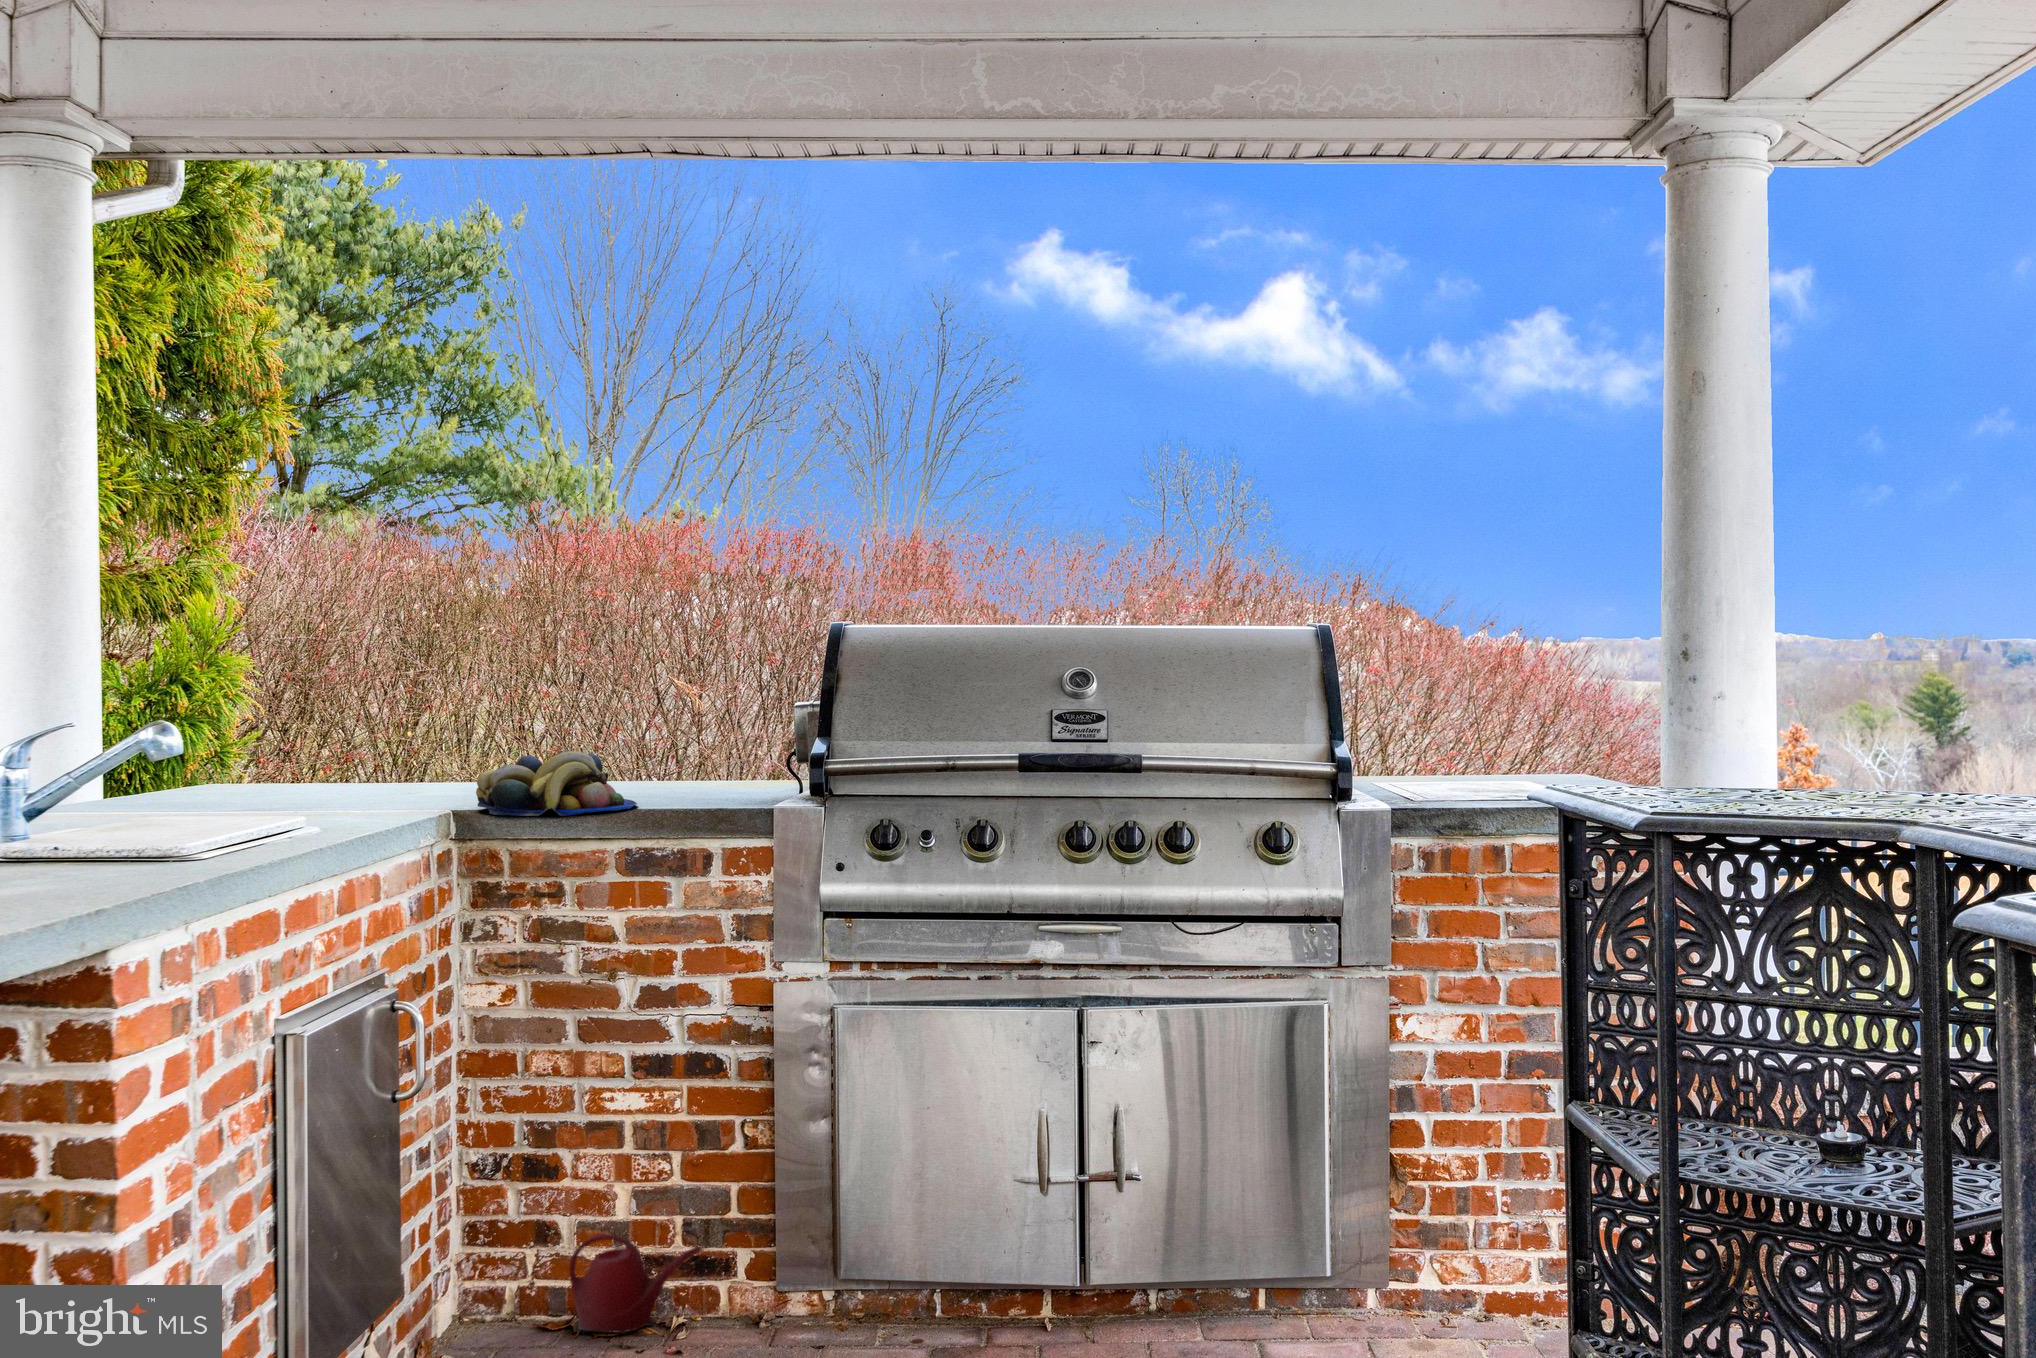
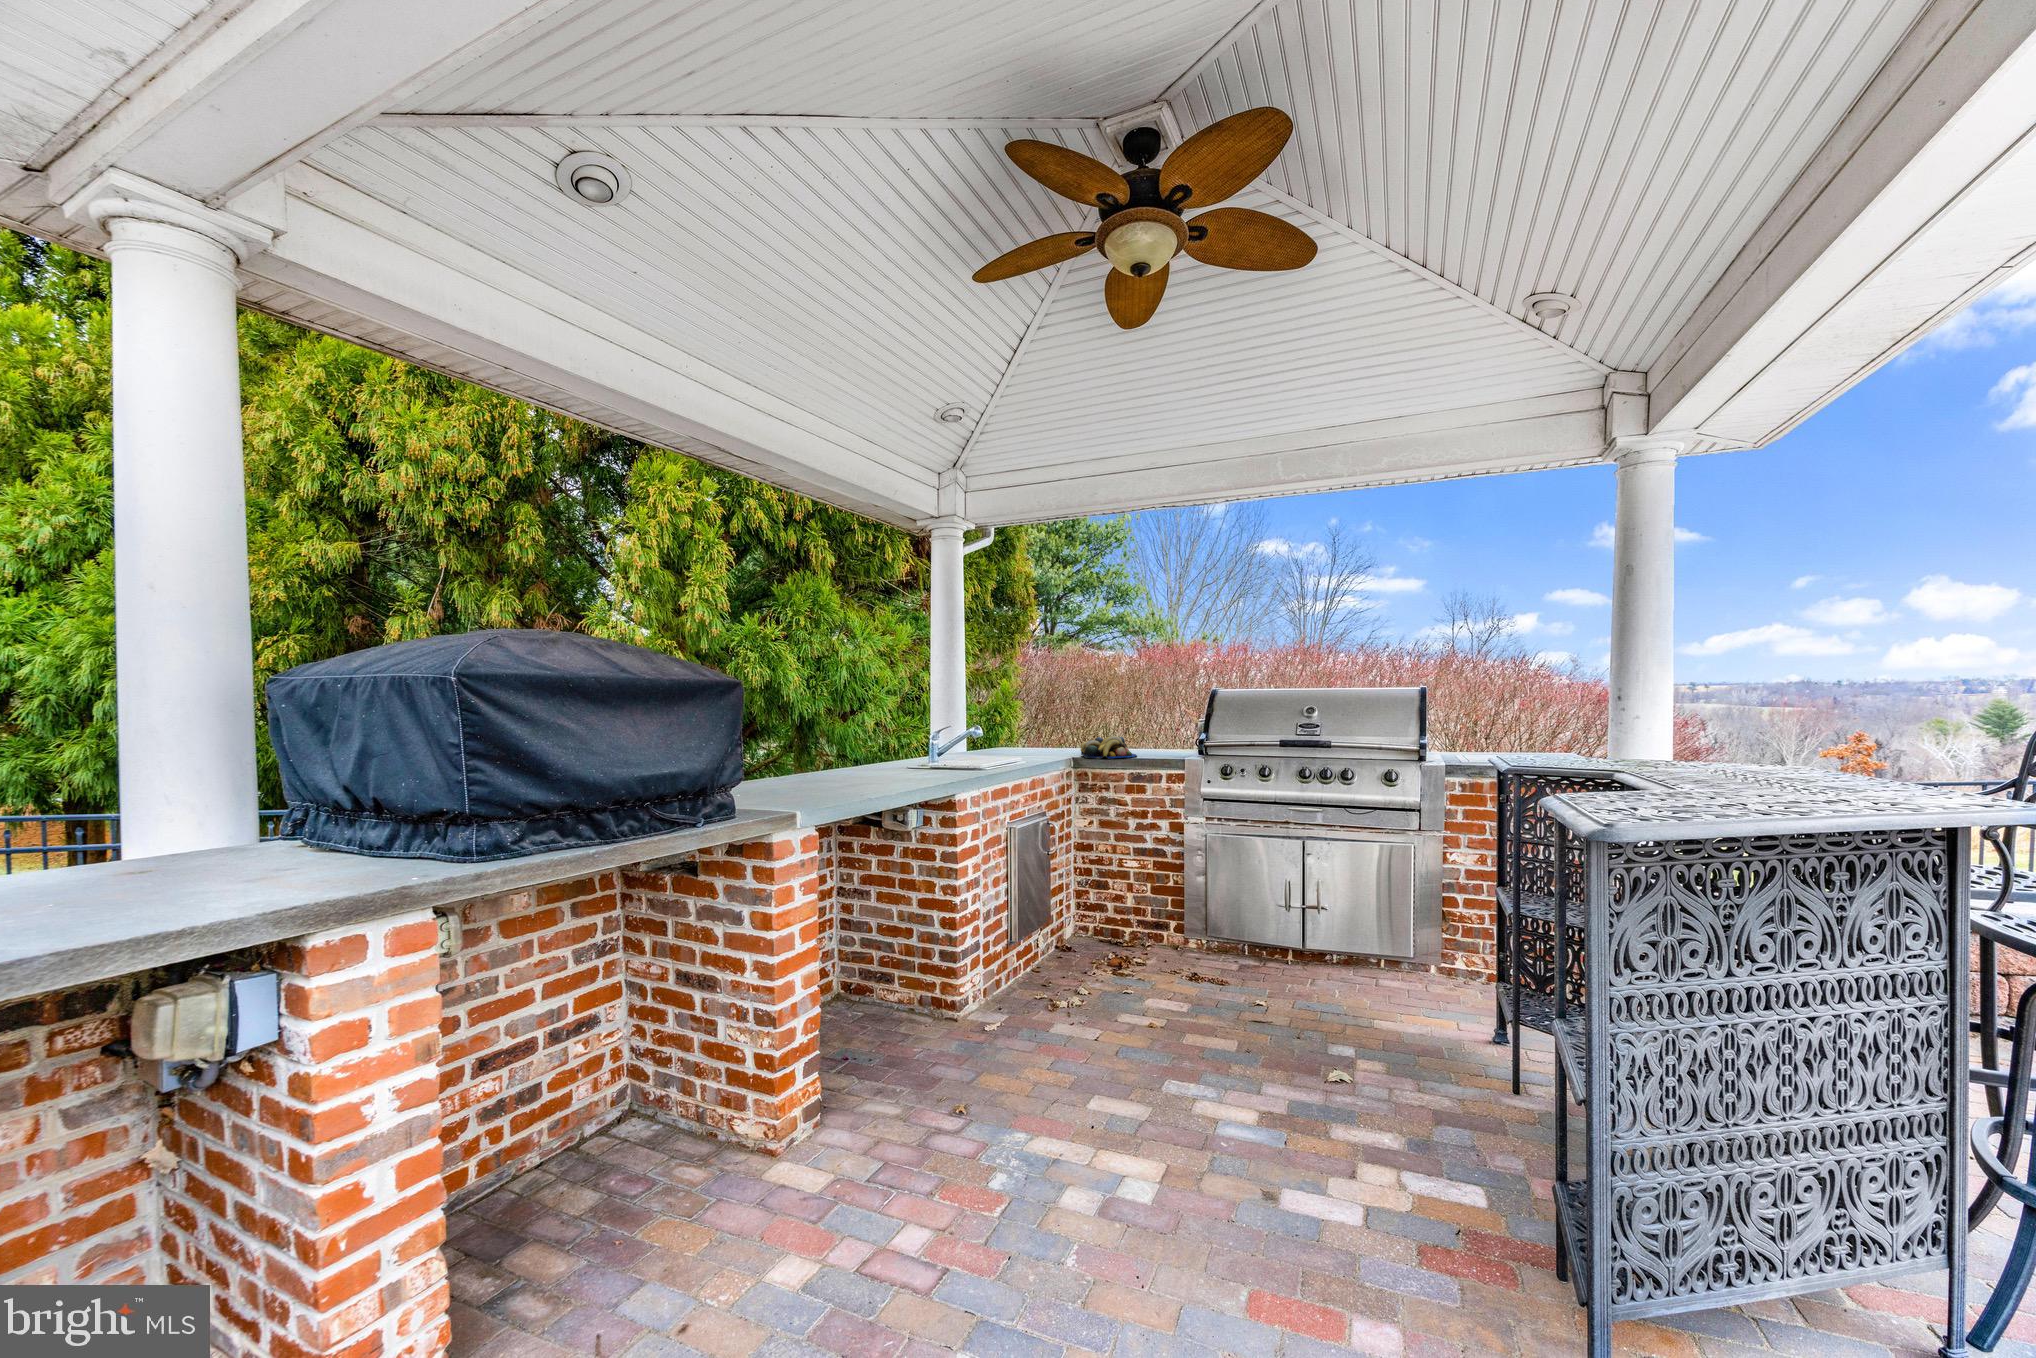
watering can: present [569,1234,702,1333] -> none [1110,911,1158,948]

